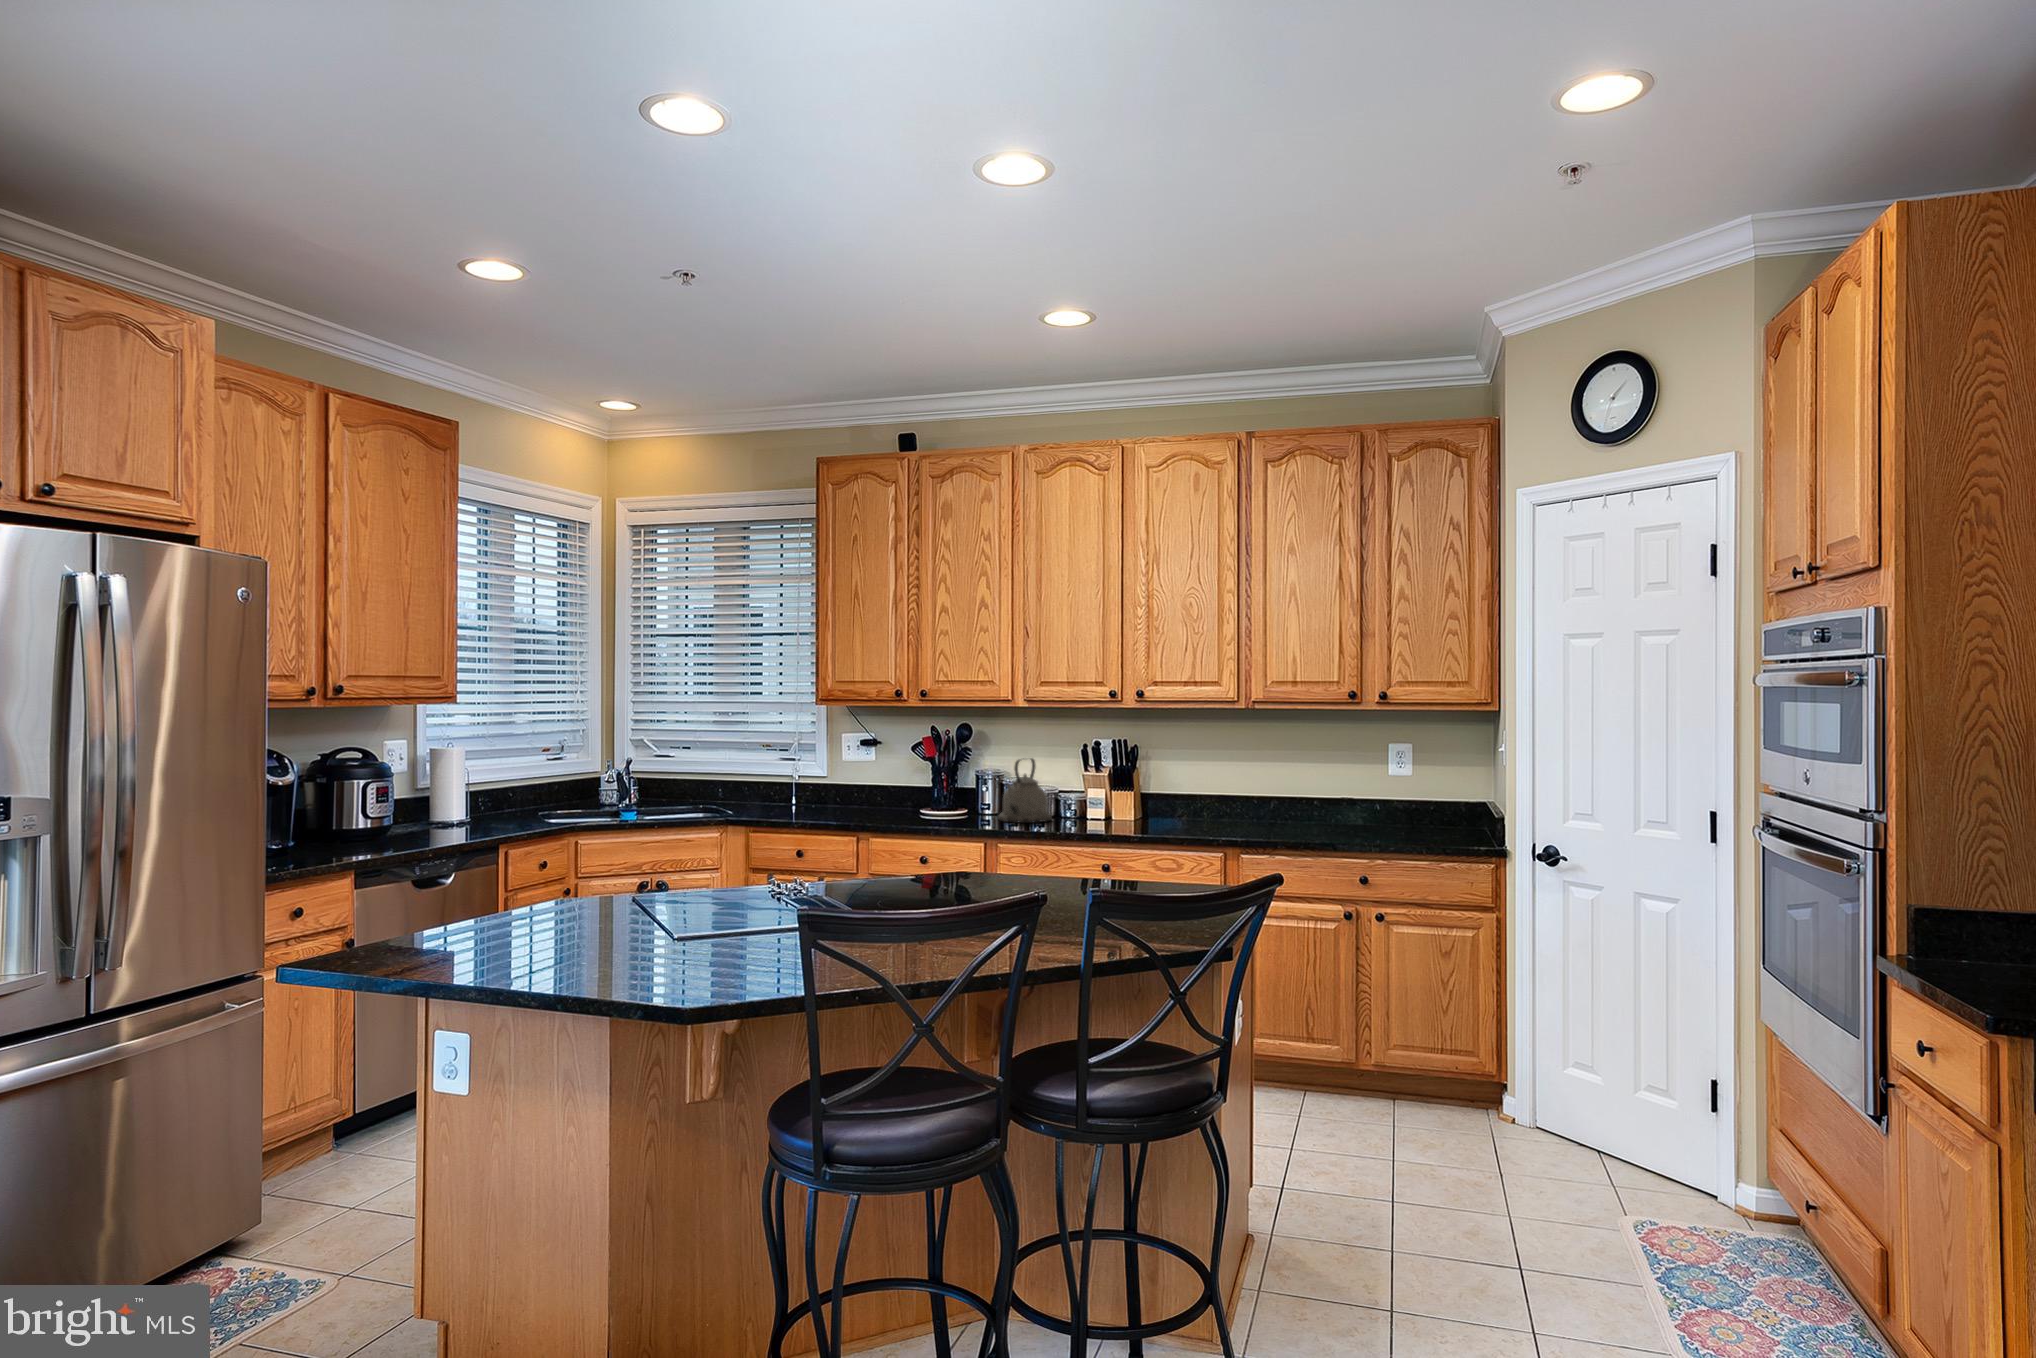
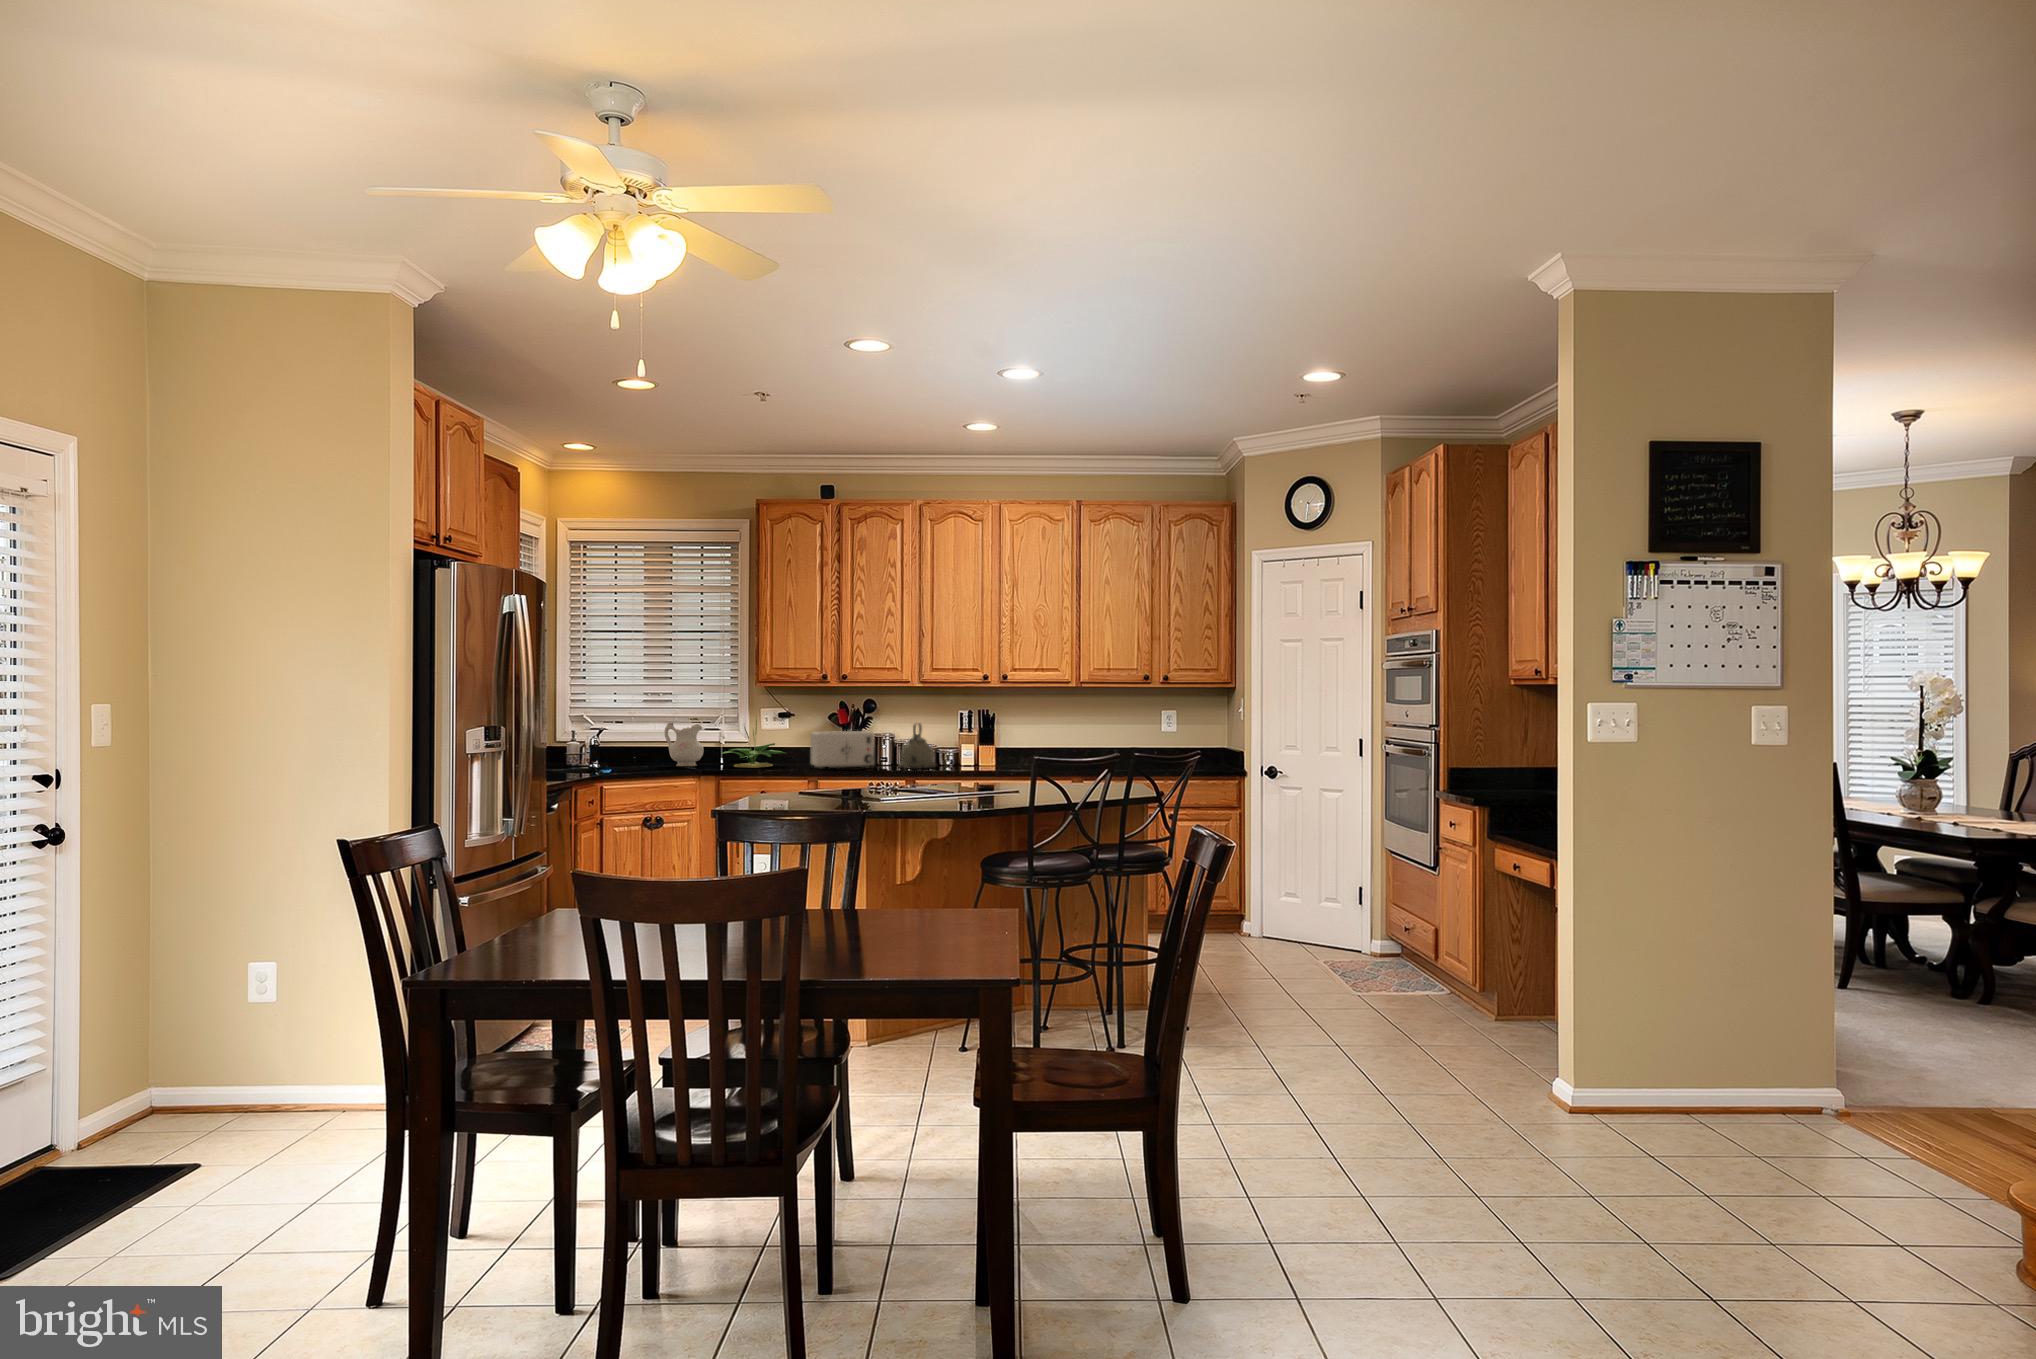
potted plant: none [777,742,865,813] -> present [721,717,784,768]
ceramic pitcher: none [724,751,771,807] -> present [664,723,704,766]
toaster: none [884,767,964,819] -> present [811,731,874,769]

